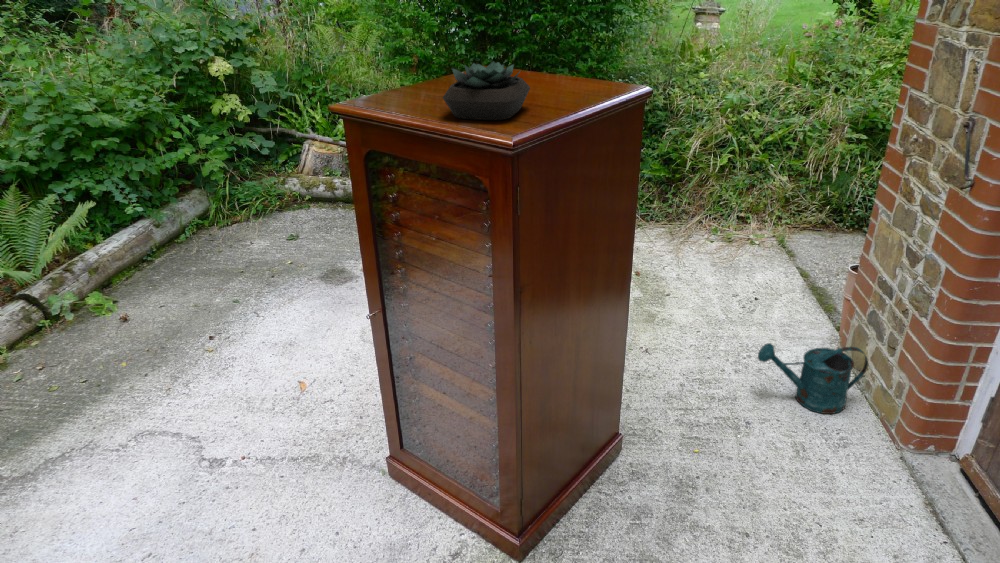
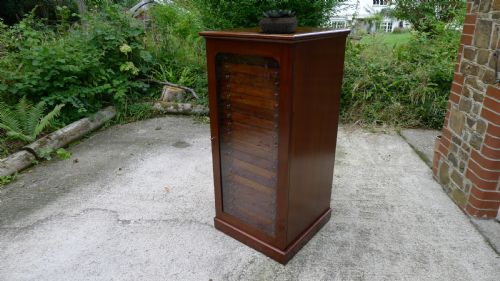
watering can: present [758,343,868,414] -> none [396,168,450,204]

